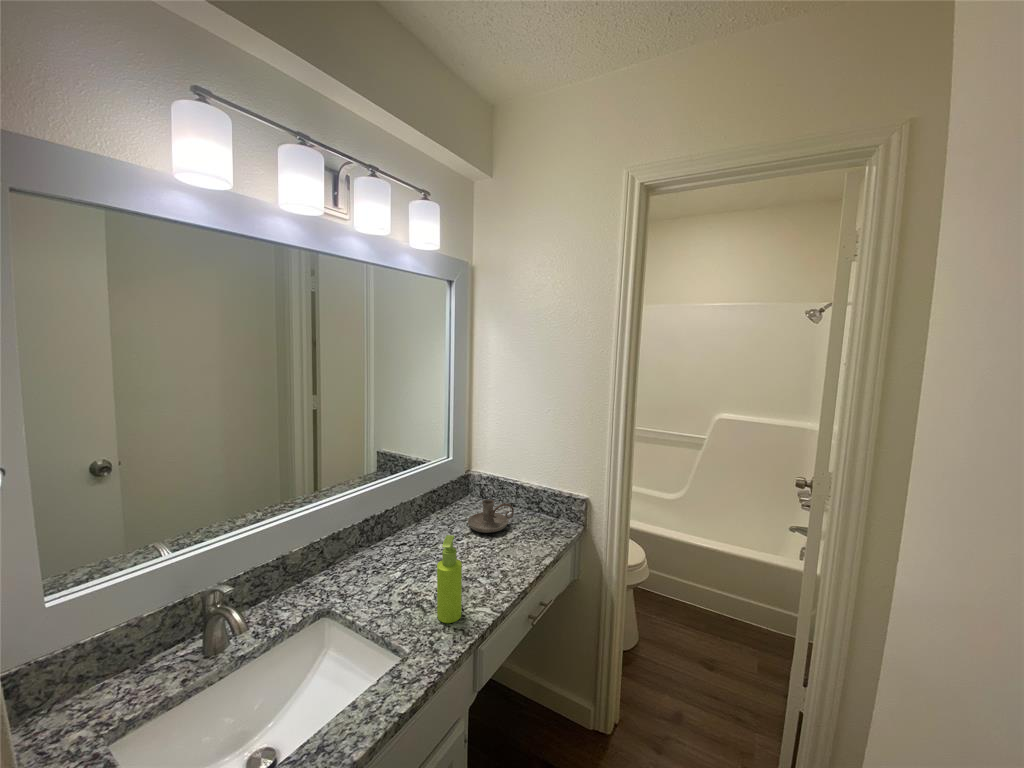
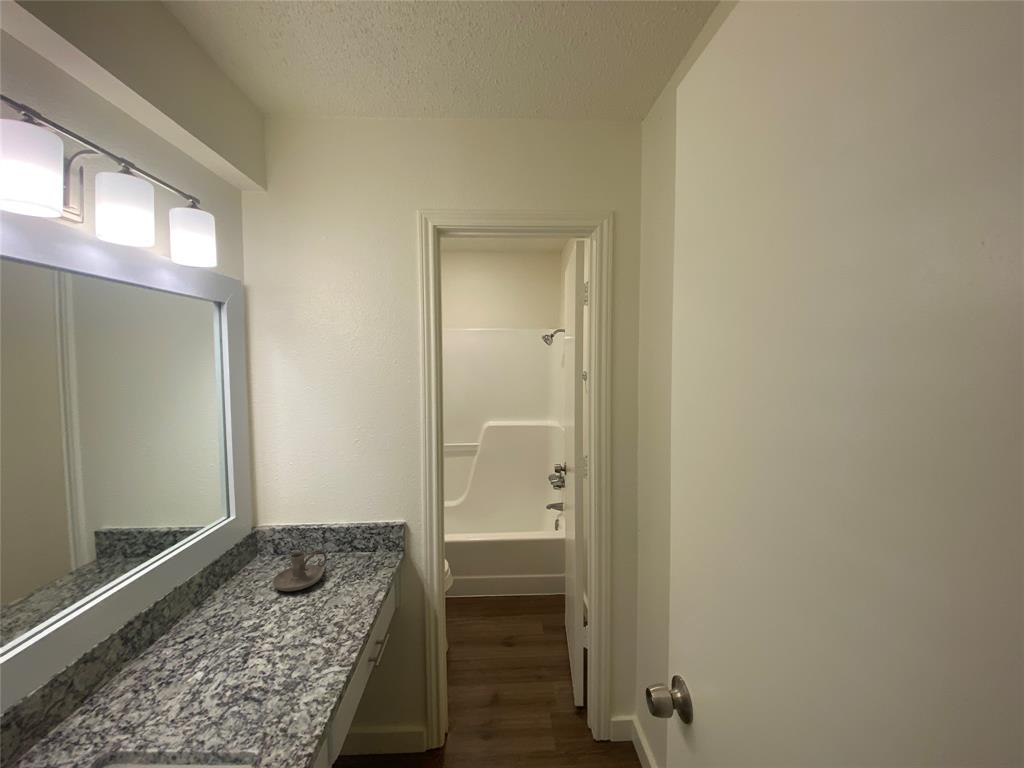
soap dispenser: present [437,535,462,623] -> none [276,600,308,703]

